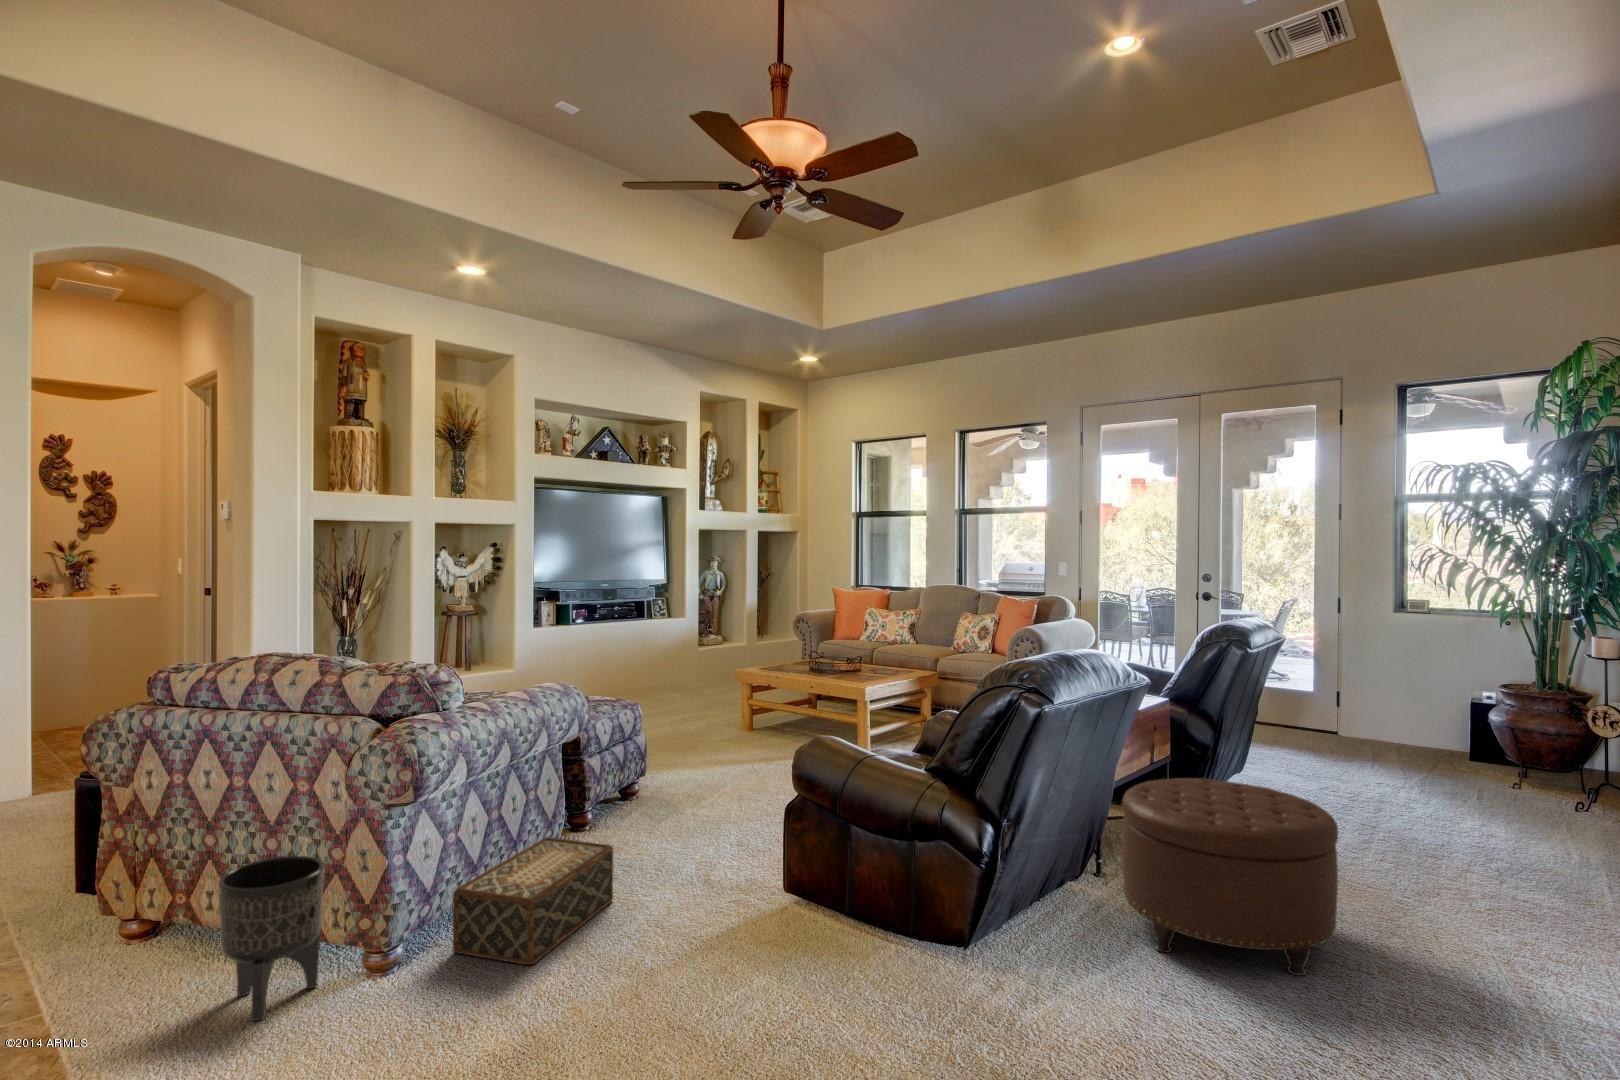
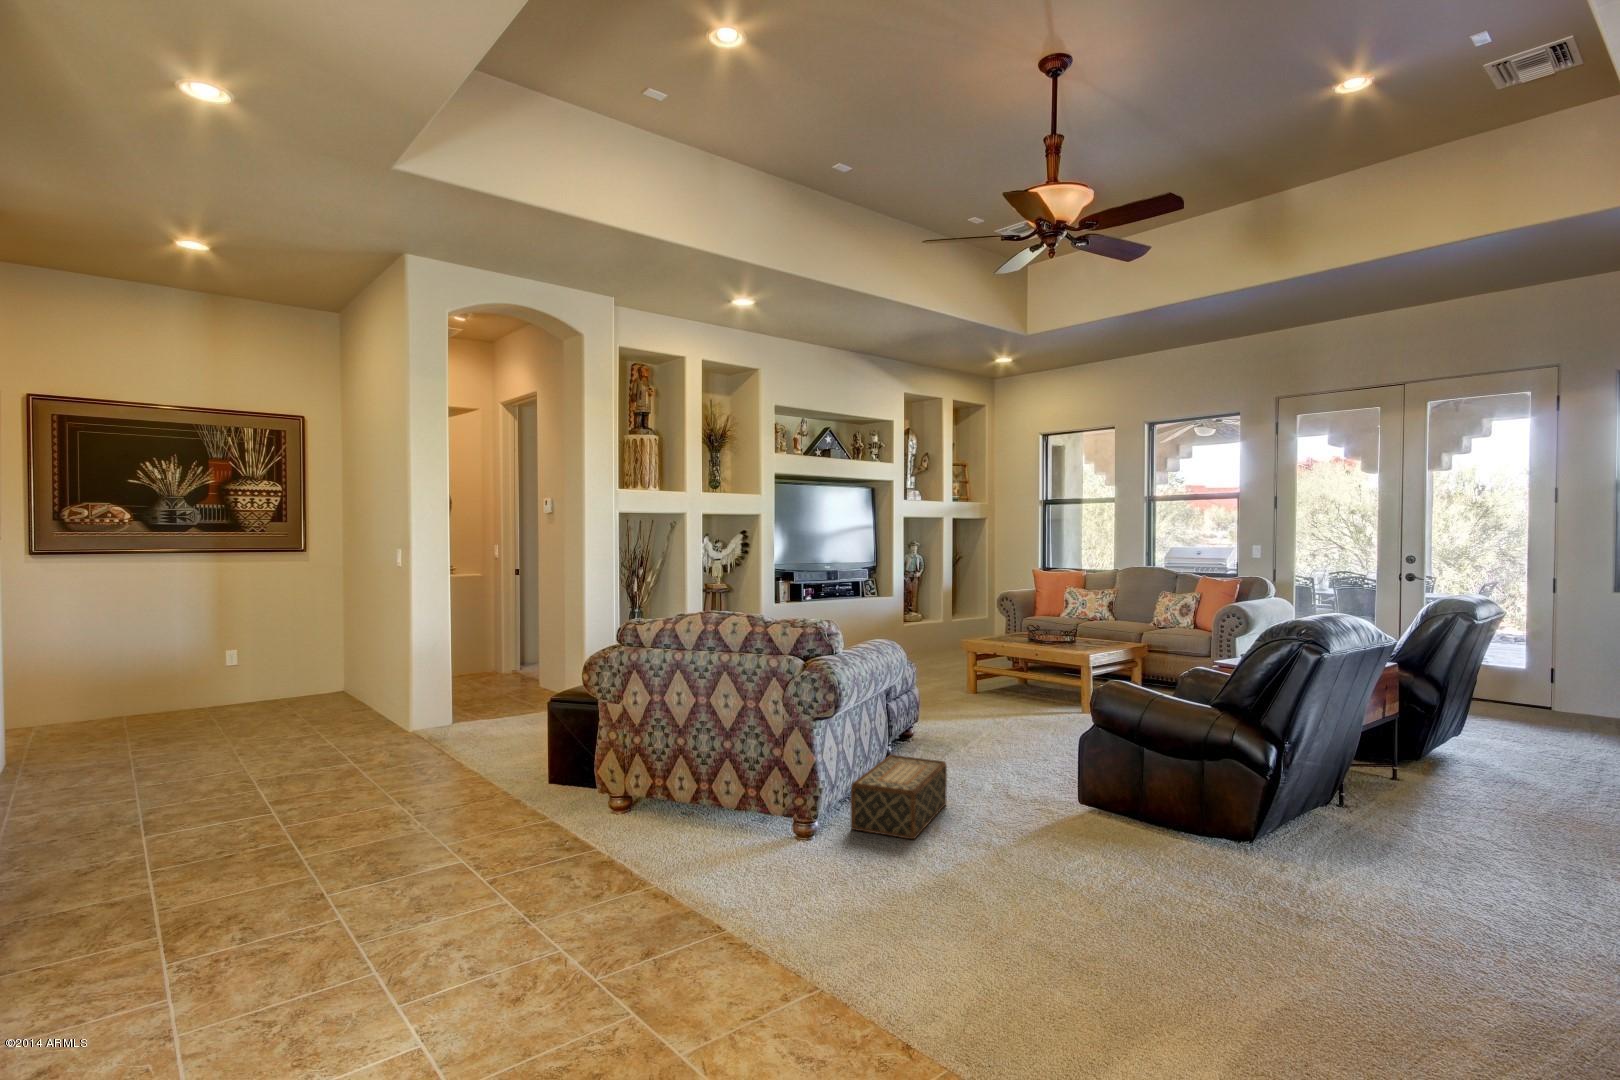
ottoman: present [1121,778,1338,976] -> none [1373,723,1574,876]
planter: present [218,856,324,1021] -> none [715,752,778,860]

